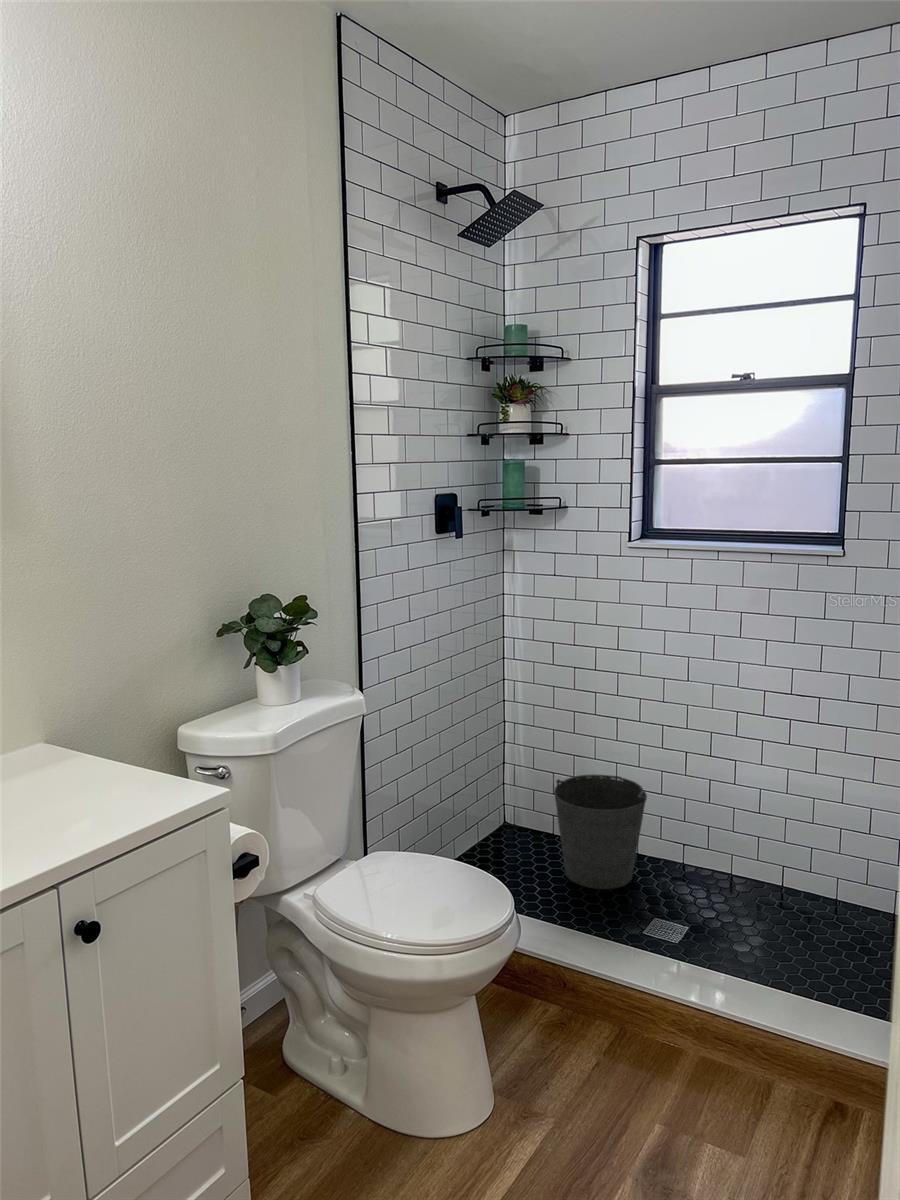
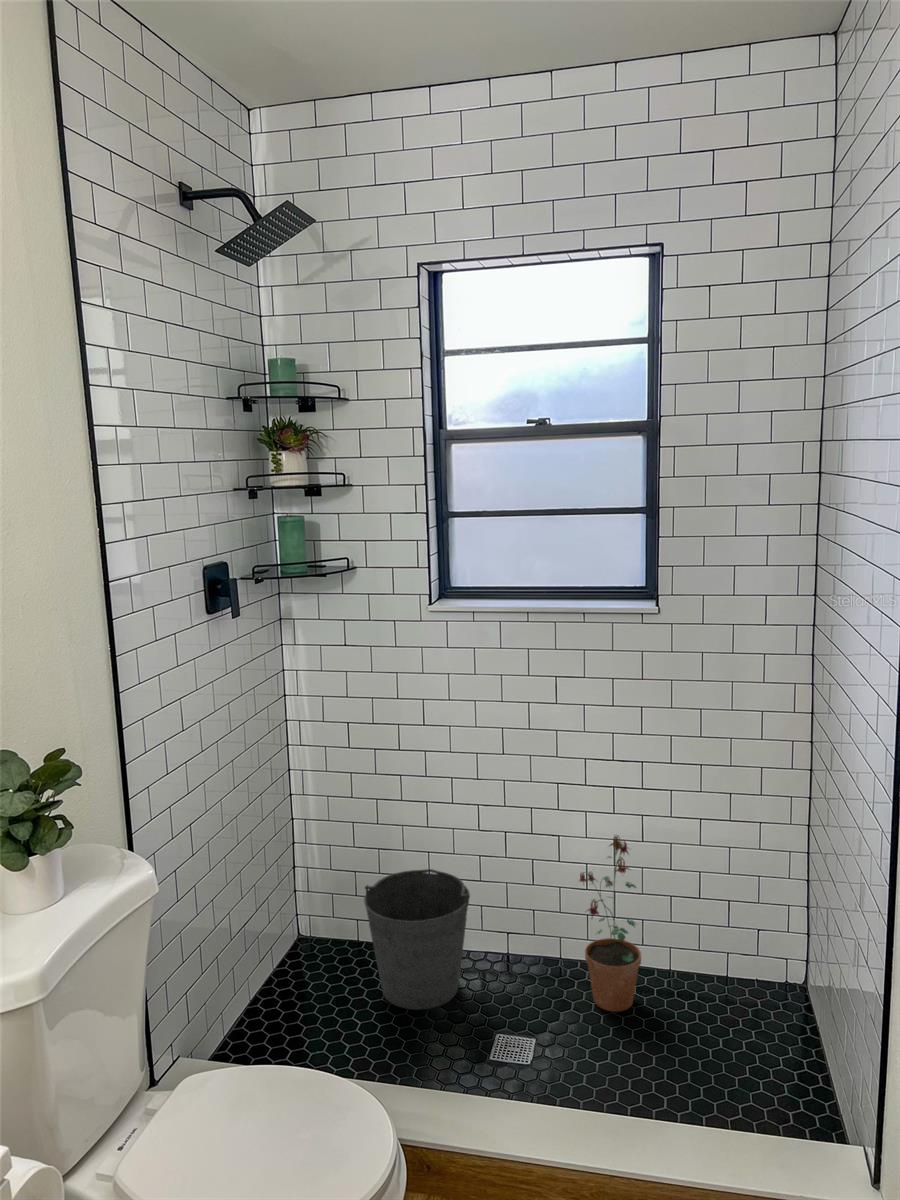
potted plant: none [747,761,804,919] -> present [579,836,641,1012]

